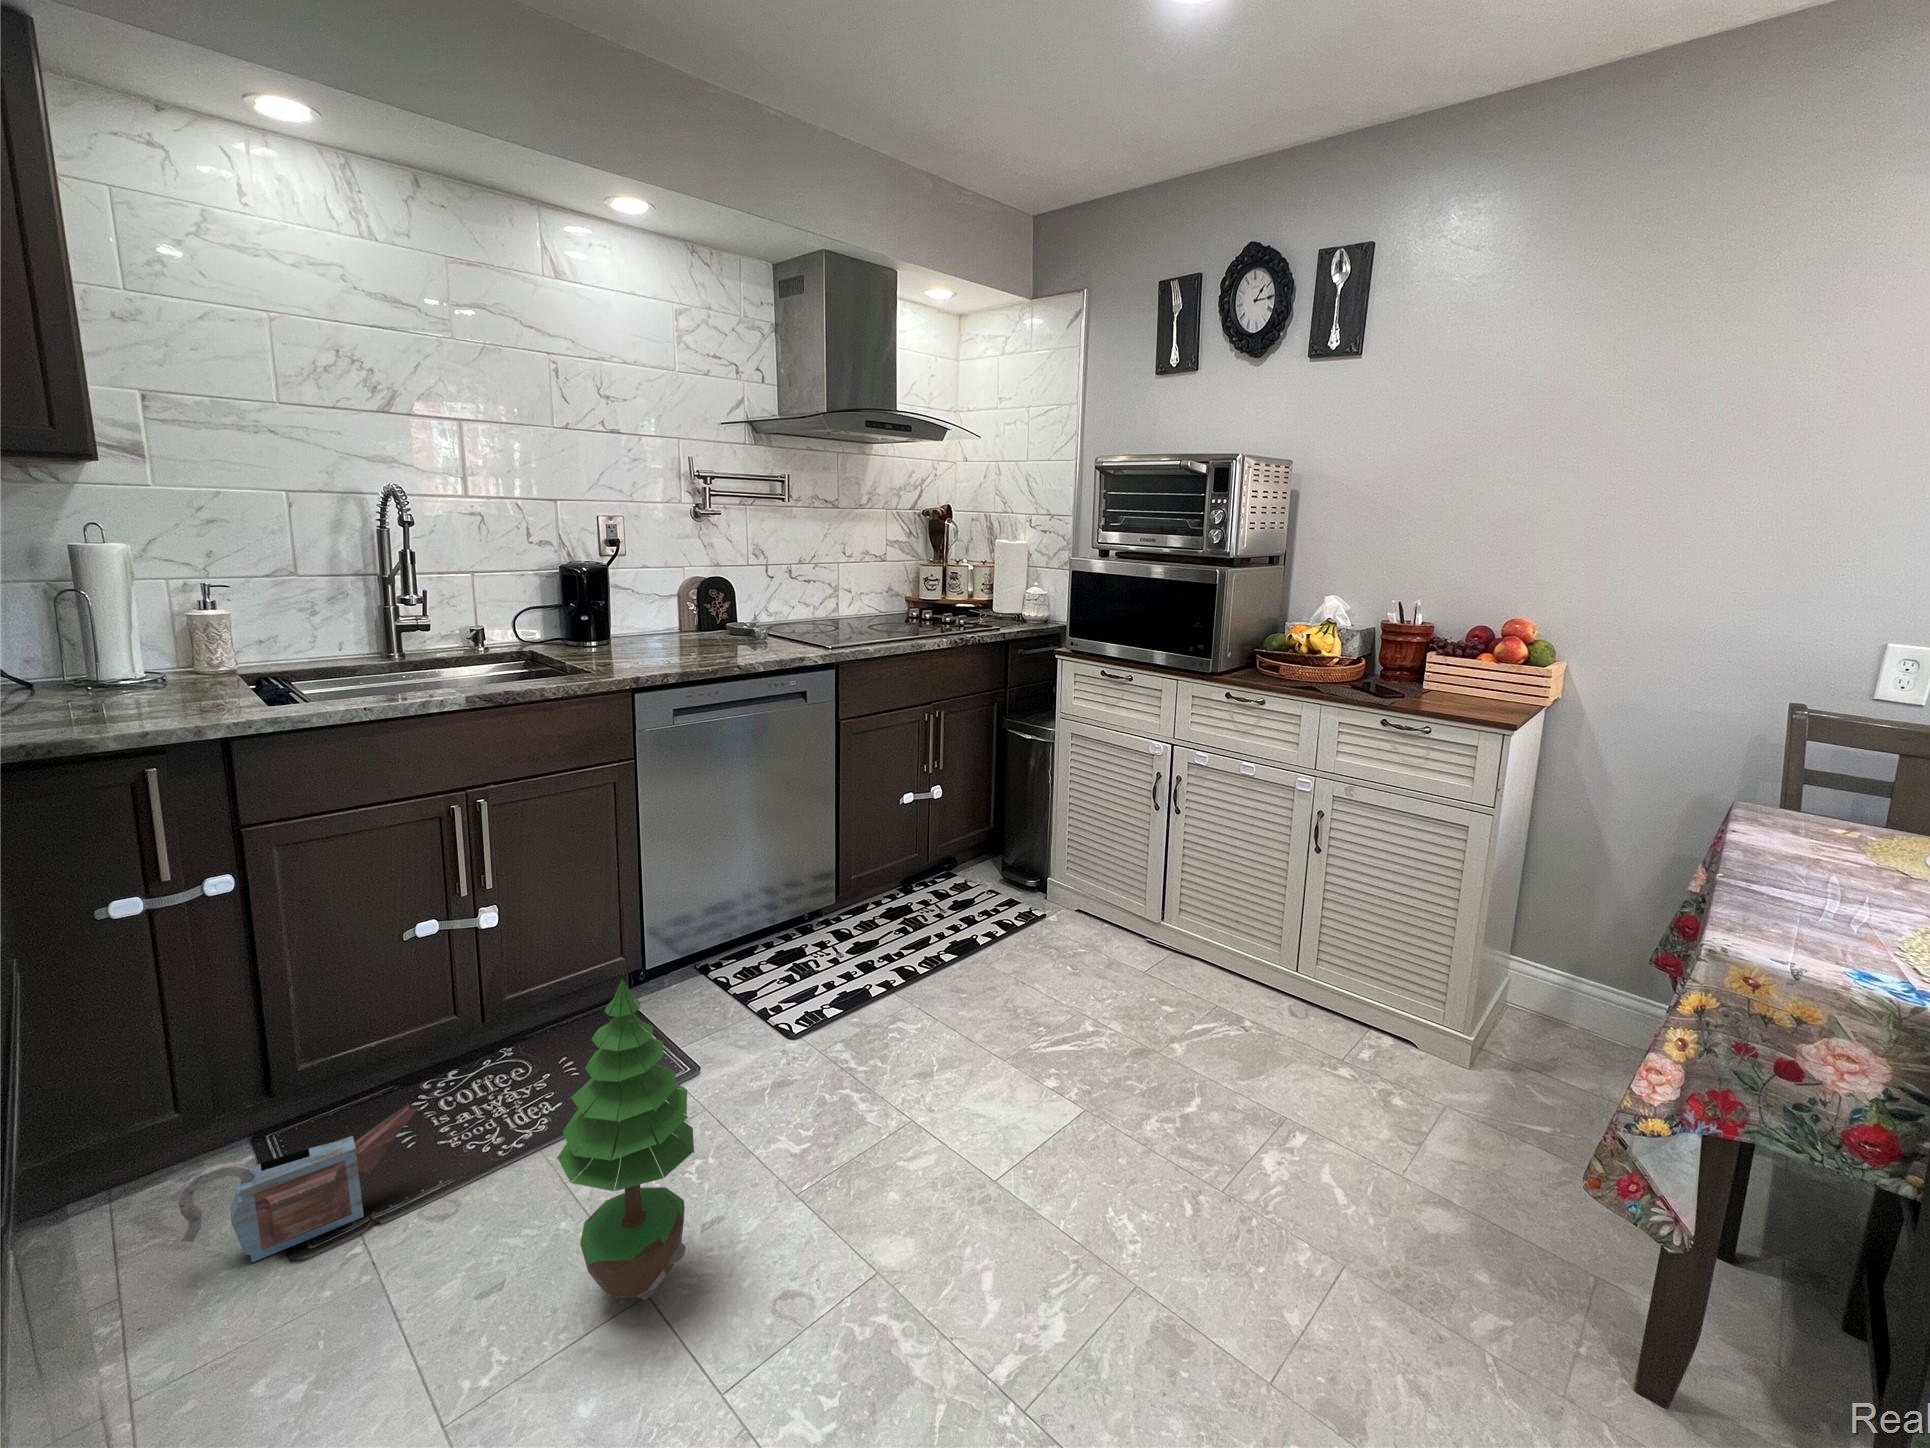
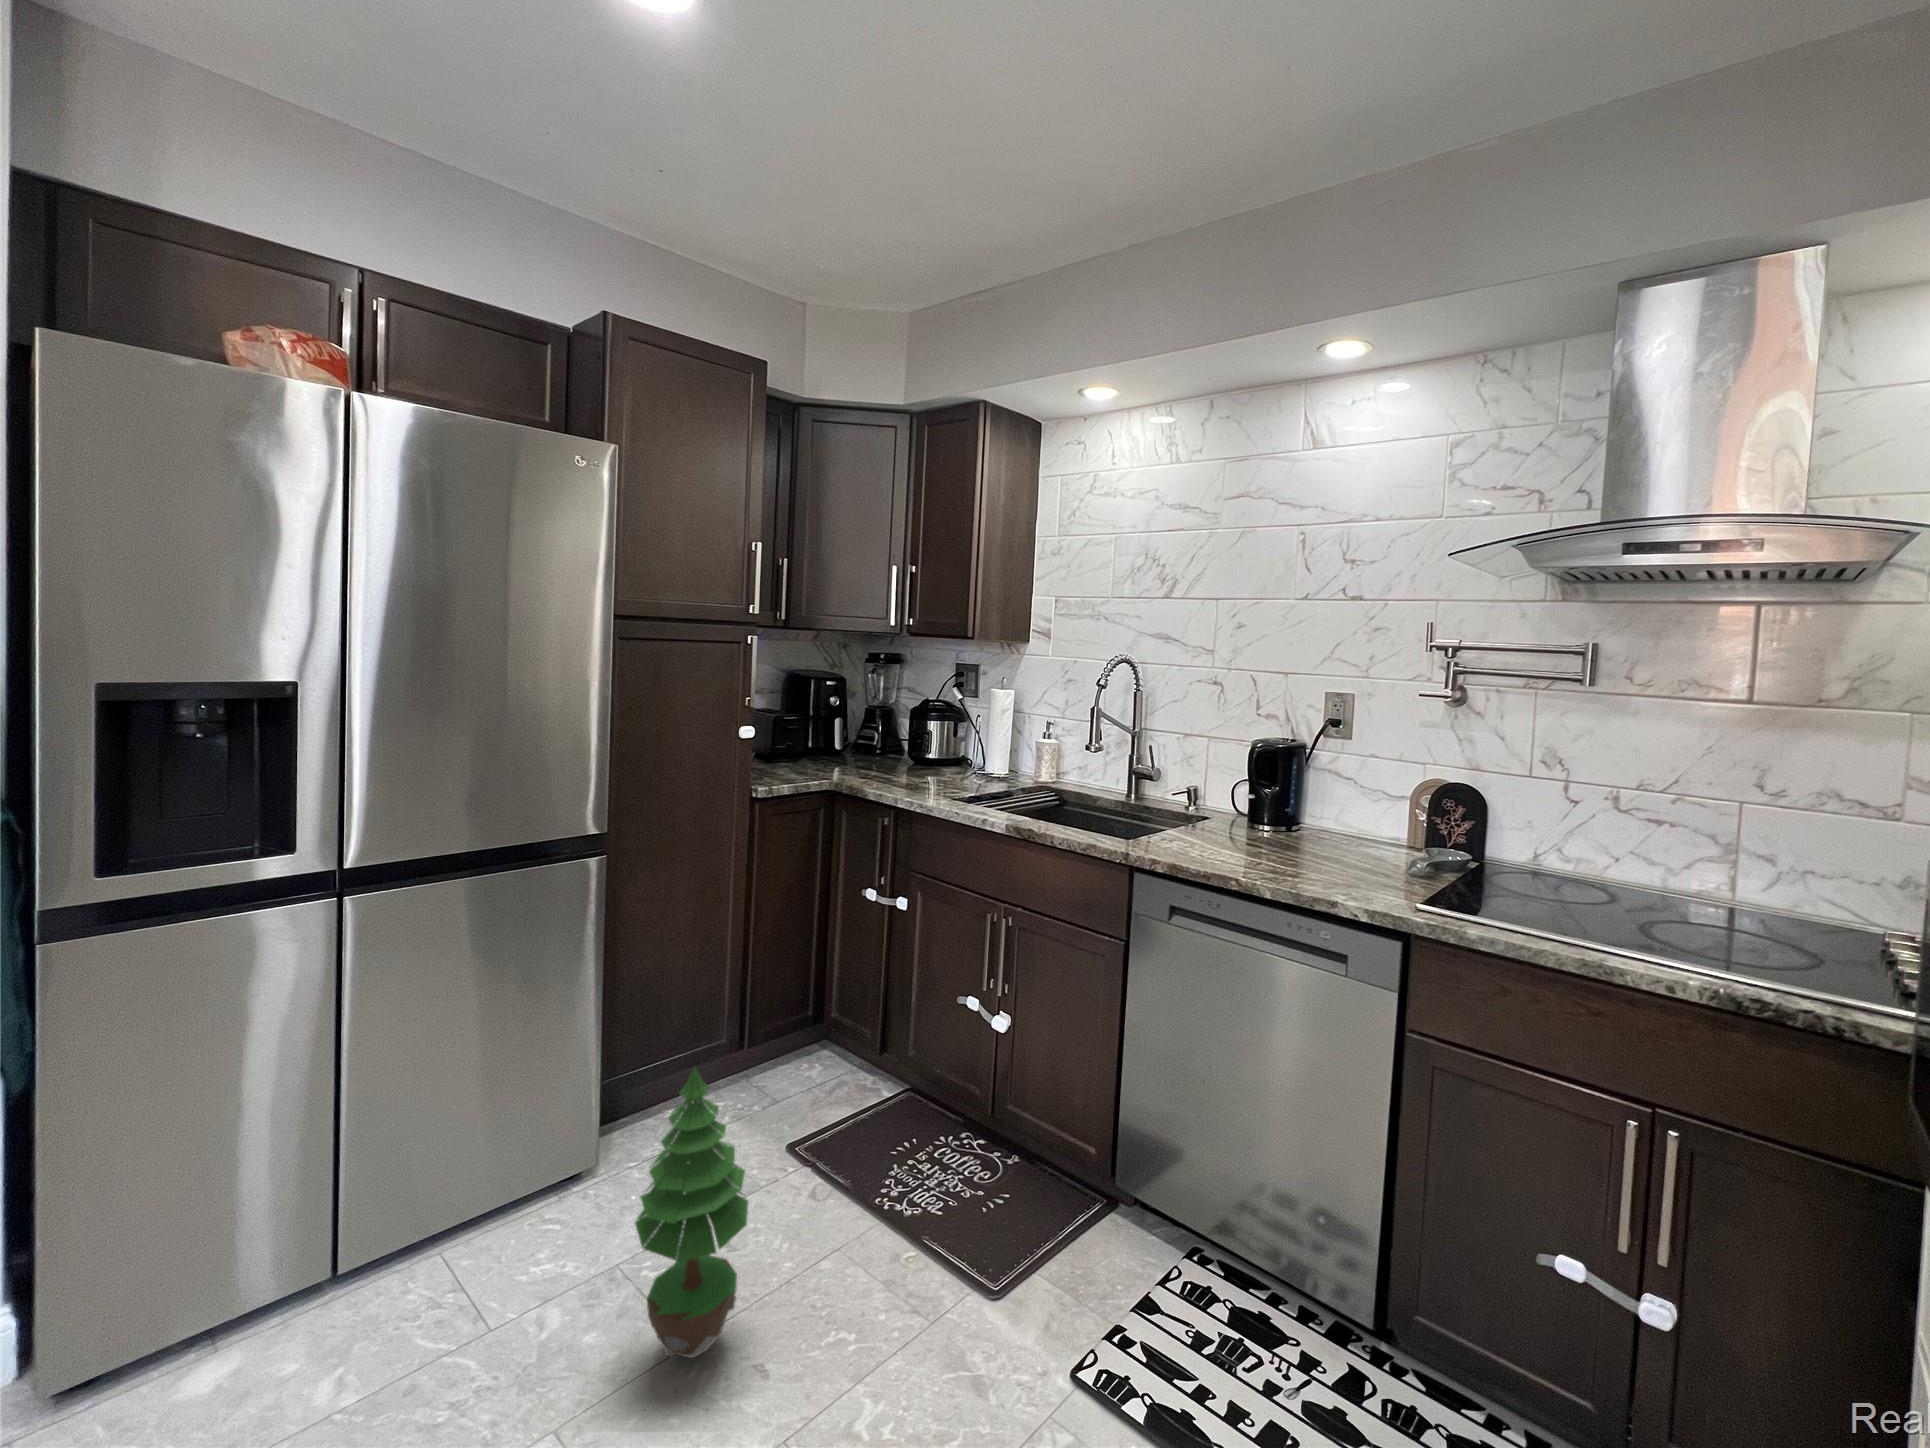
watering can: present [178,1104,419,1262] -> none [778,1060,851,1162]

